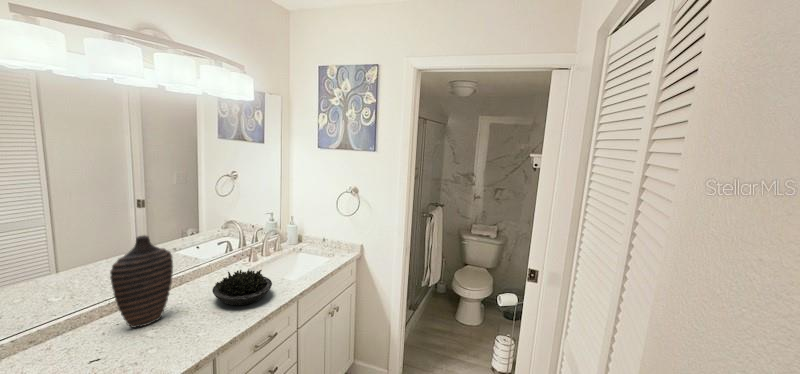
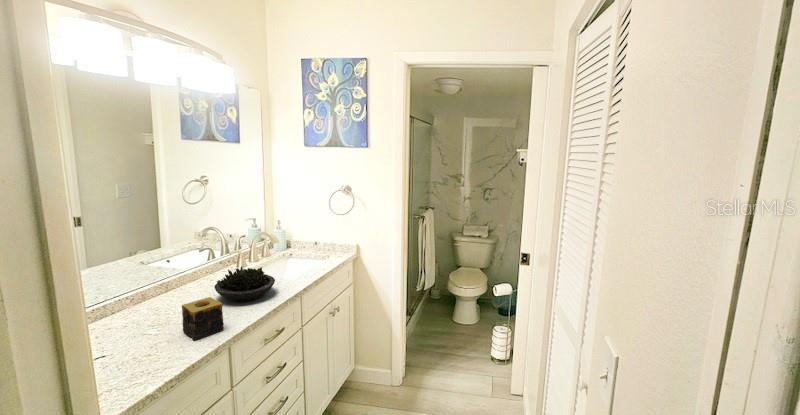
decorative vase: present [110,235,173,328] -> none [112,229,174,325]
candle: none [172,305,211,351] -> present [182,297,224,340]

